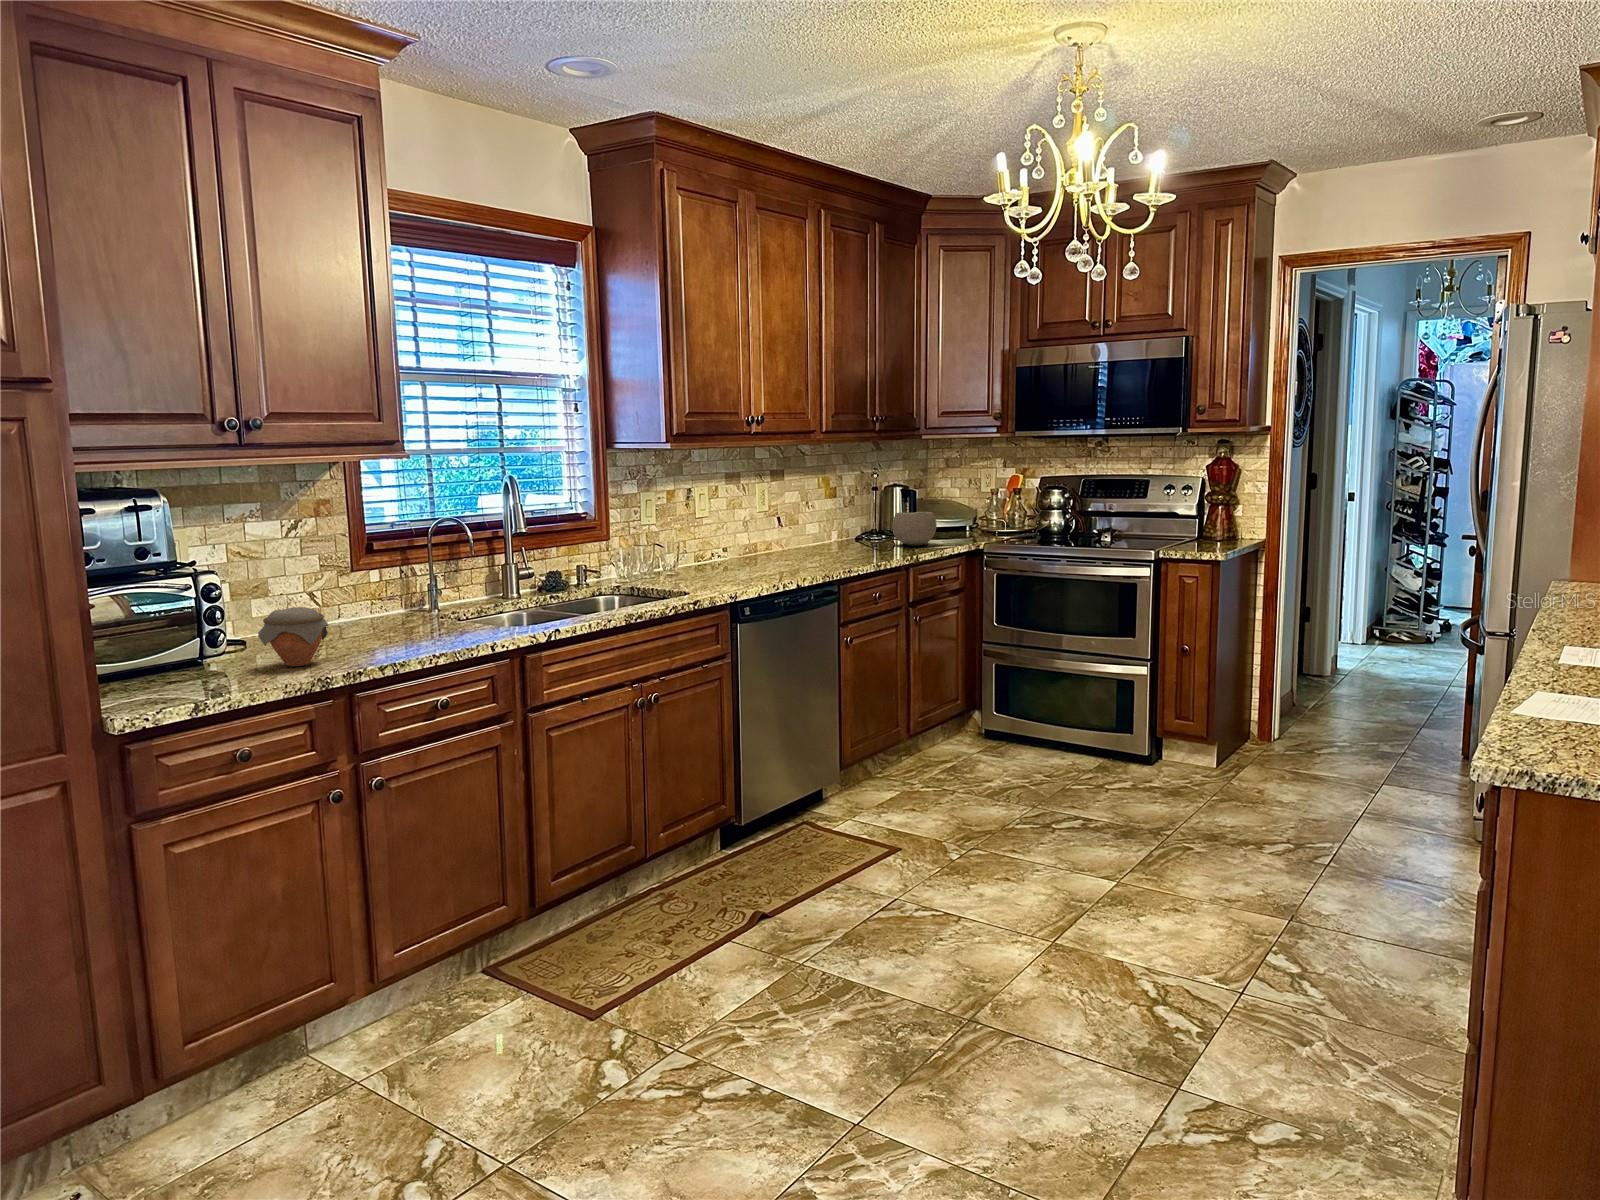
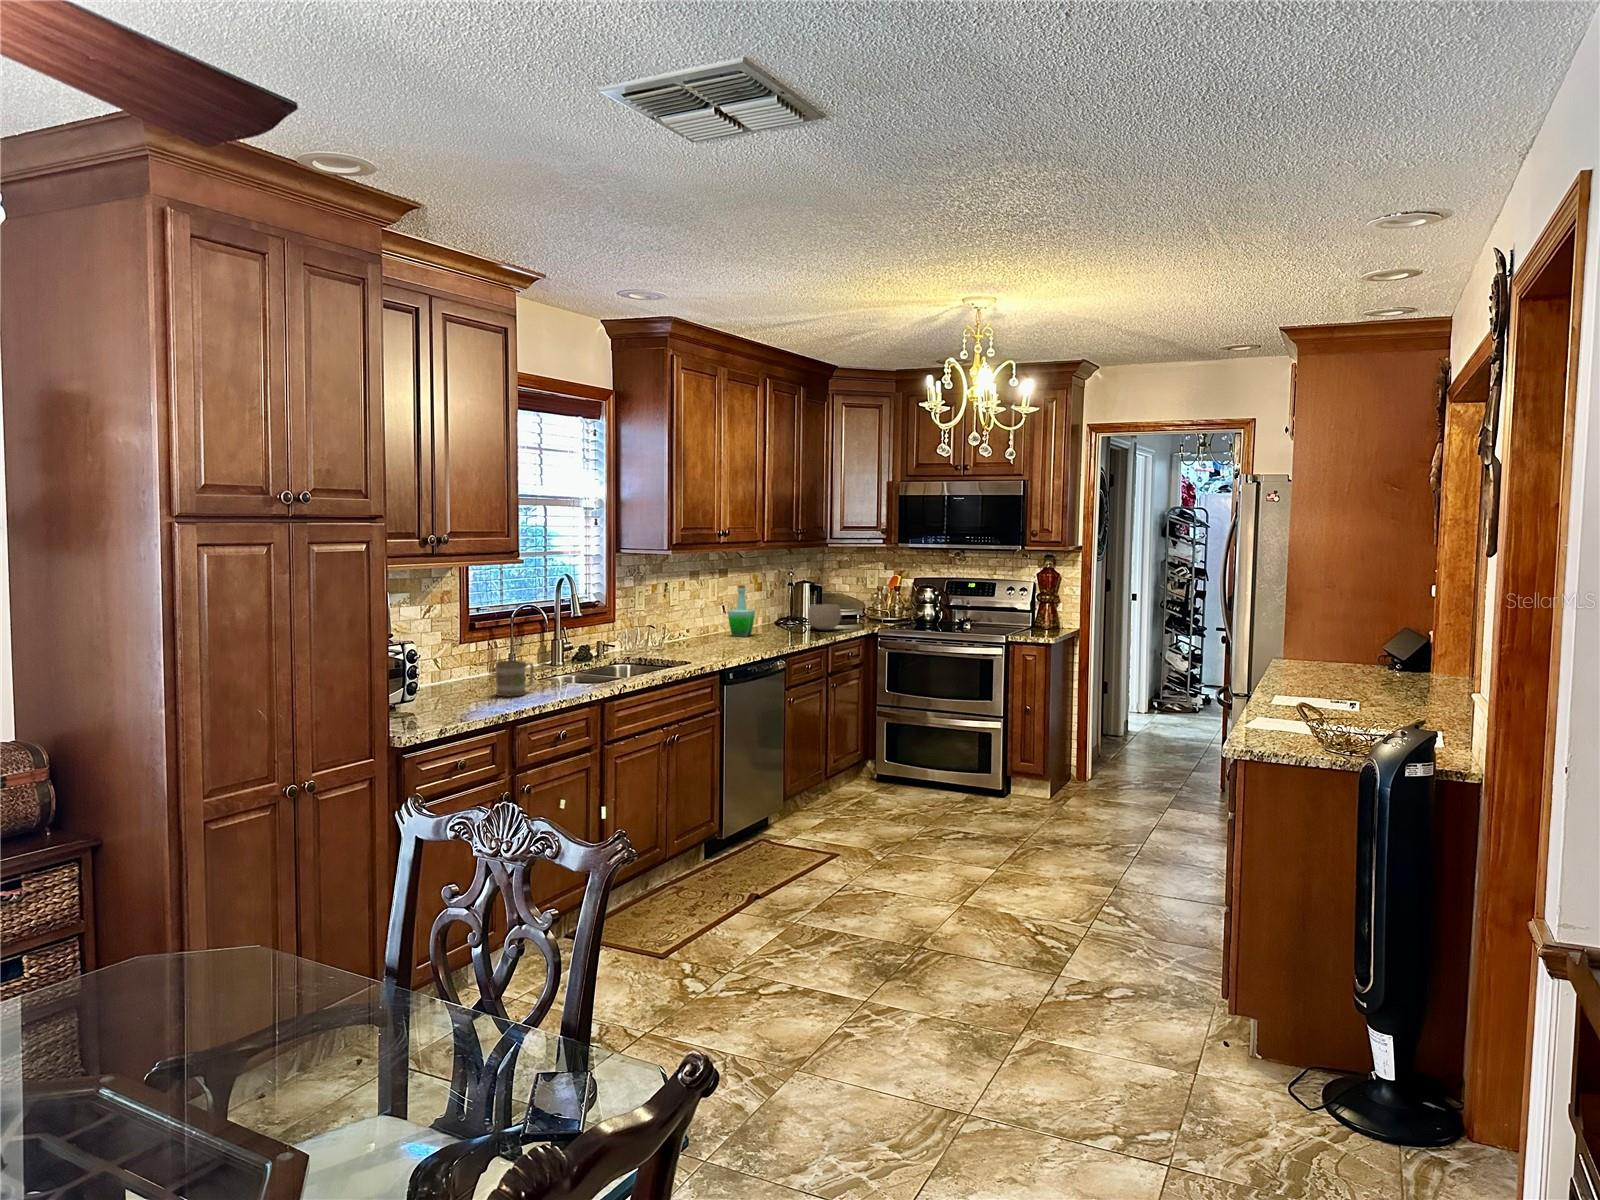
bottle: none [780,488,818,555] -> present [728,585,755,637]
mug: none [371,594,430,646] -> present [496,660,534,696]
jar: present [258,607,329,667] -> none [440,668,486,709]

